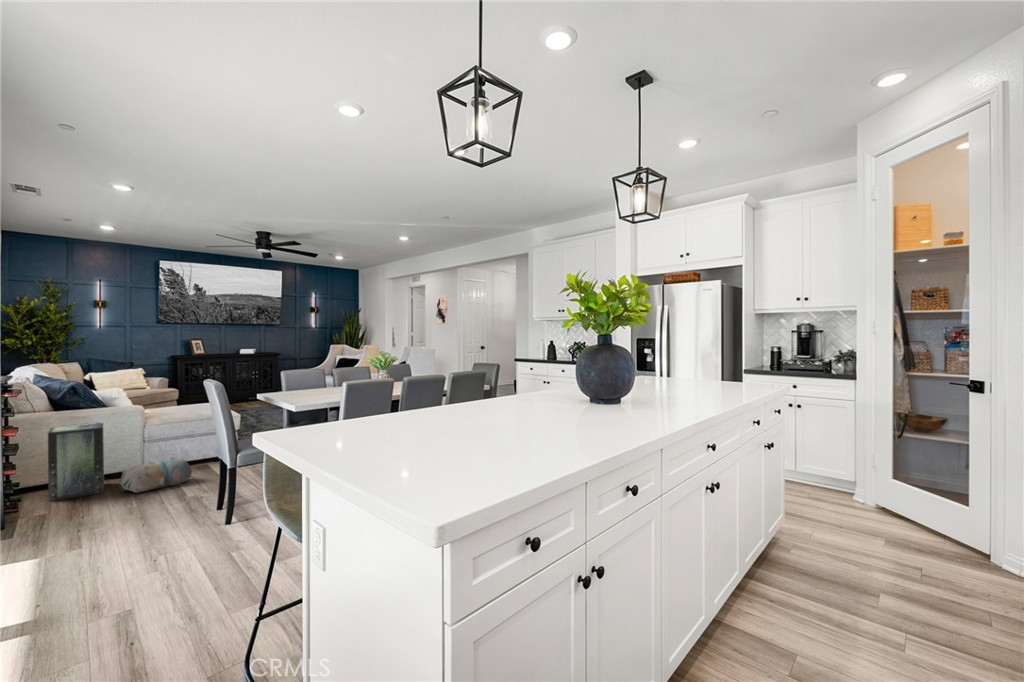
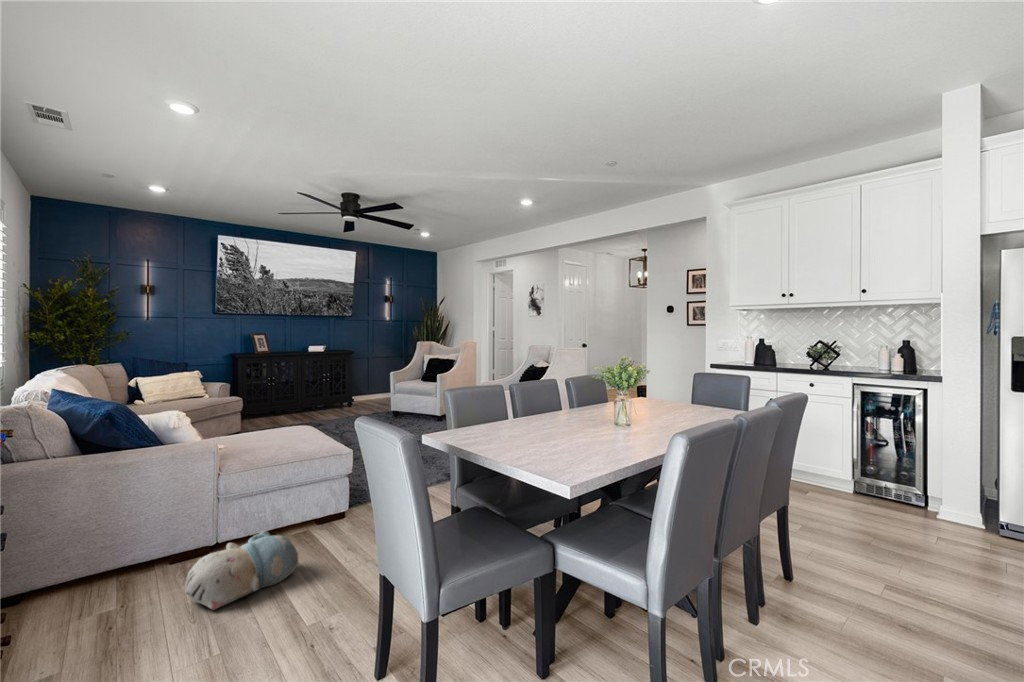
storage box: present [48,422,104,501] -> none [58,474,157,633]

